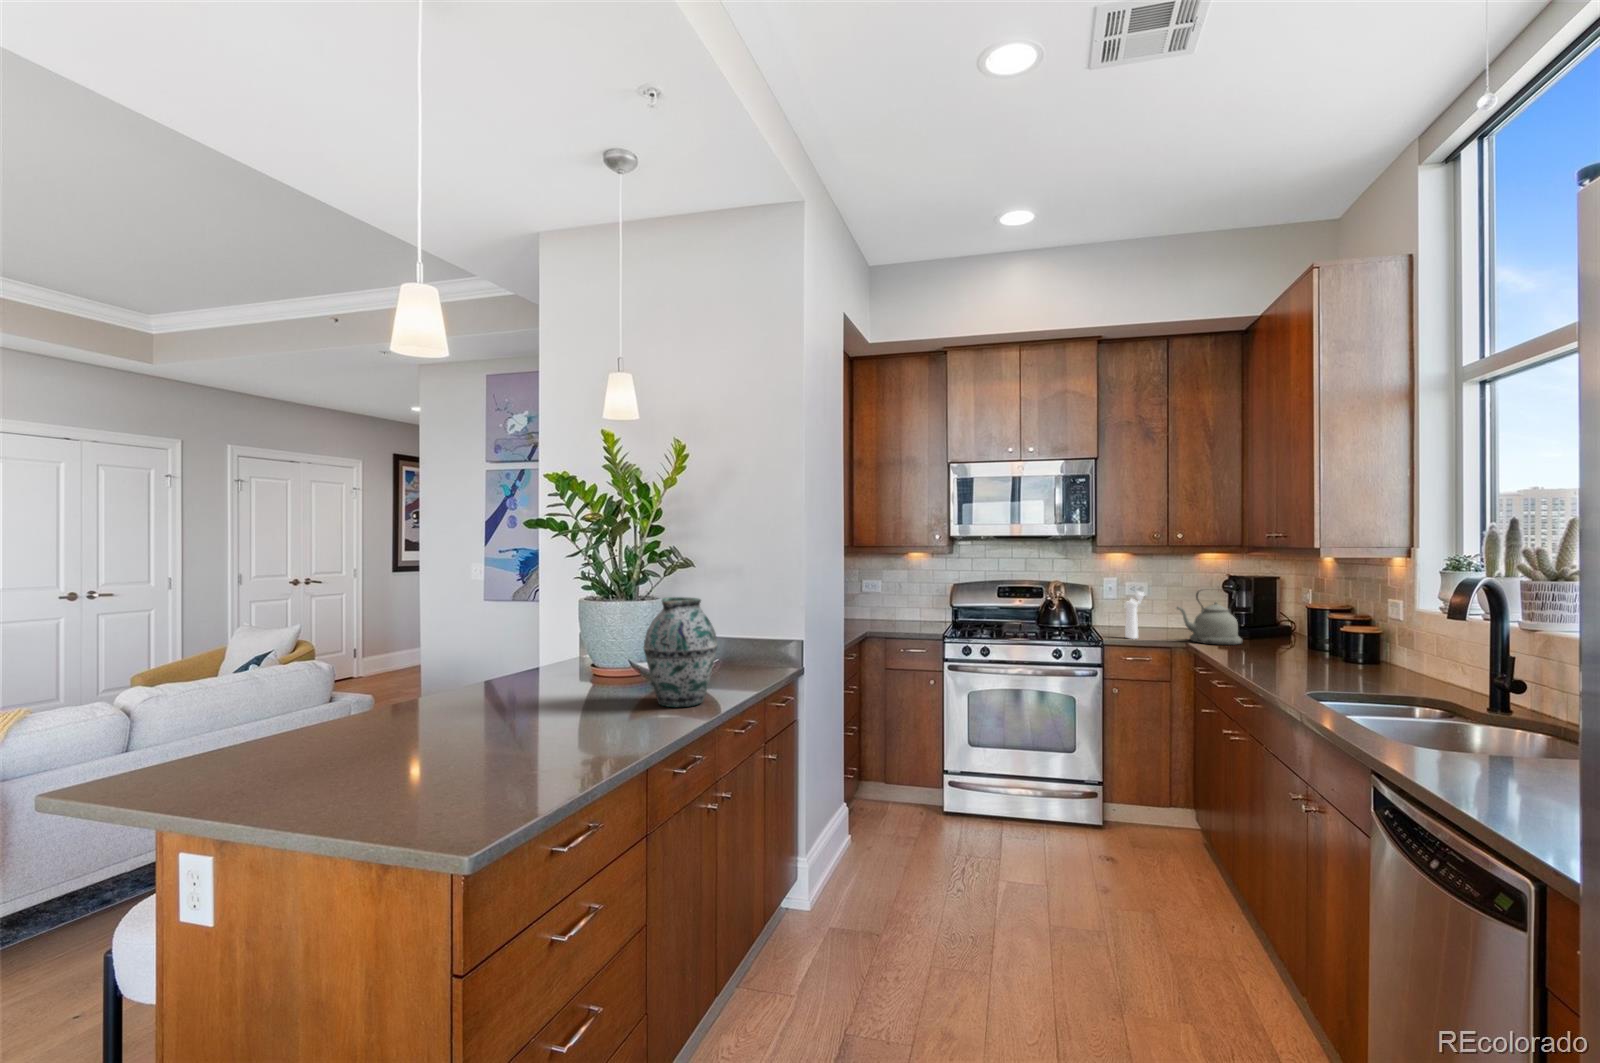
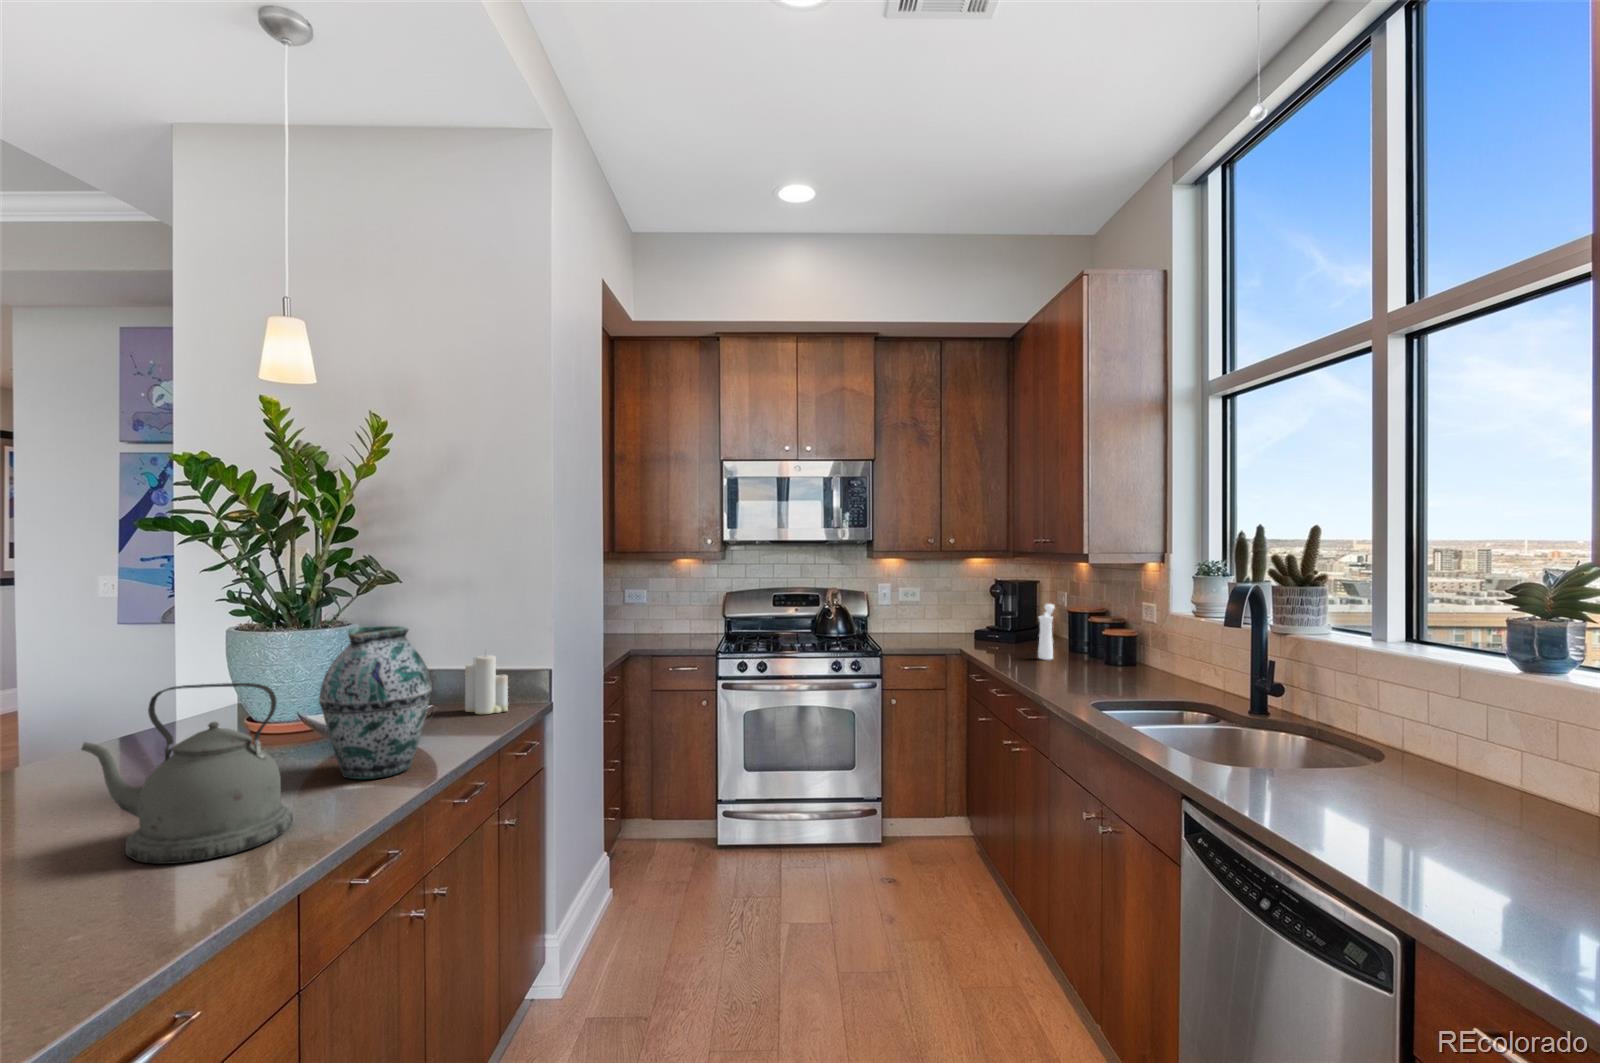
kettle: present [1177,590,1242,645] -> present [81,683,293,864]
pepper mill: present [1125,592,1144,639] -> present [1038,604,1055,660]
candle: none [739,621,770,672] -> present [465,655,508,714]

